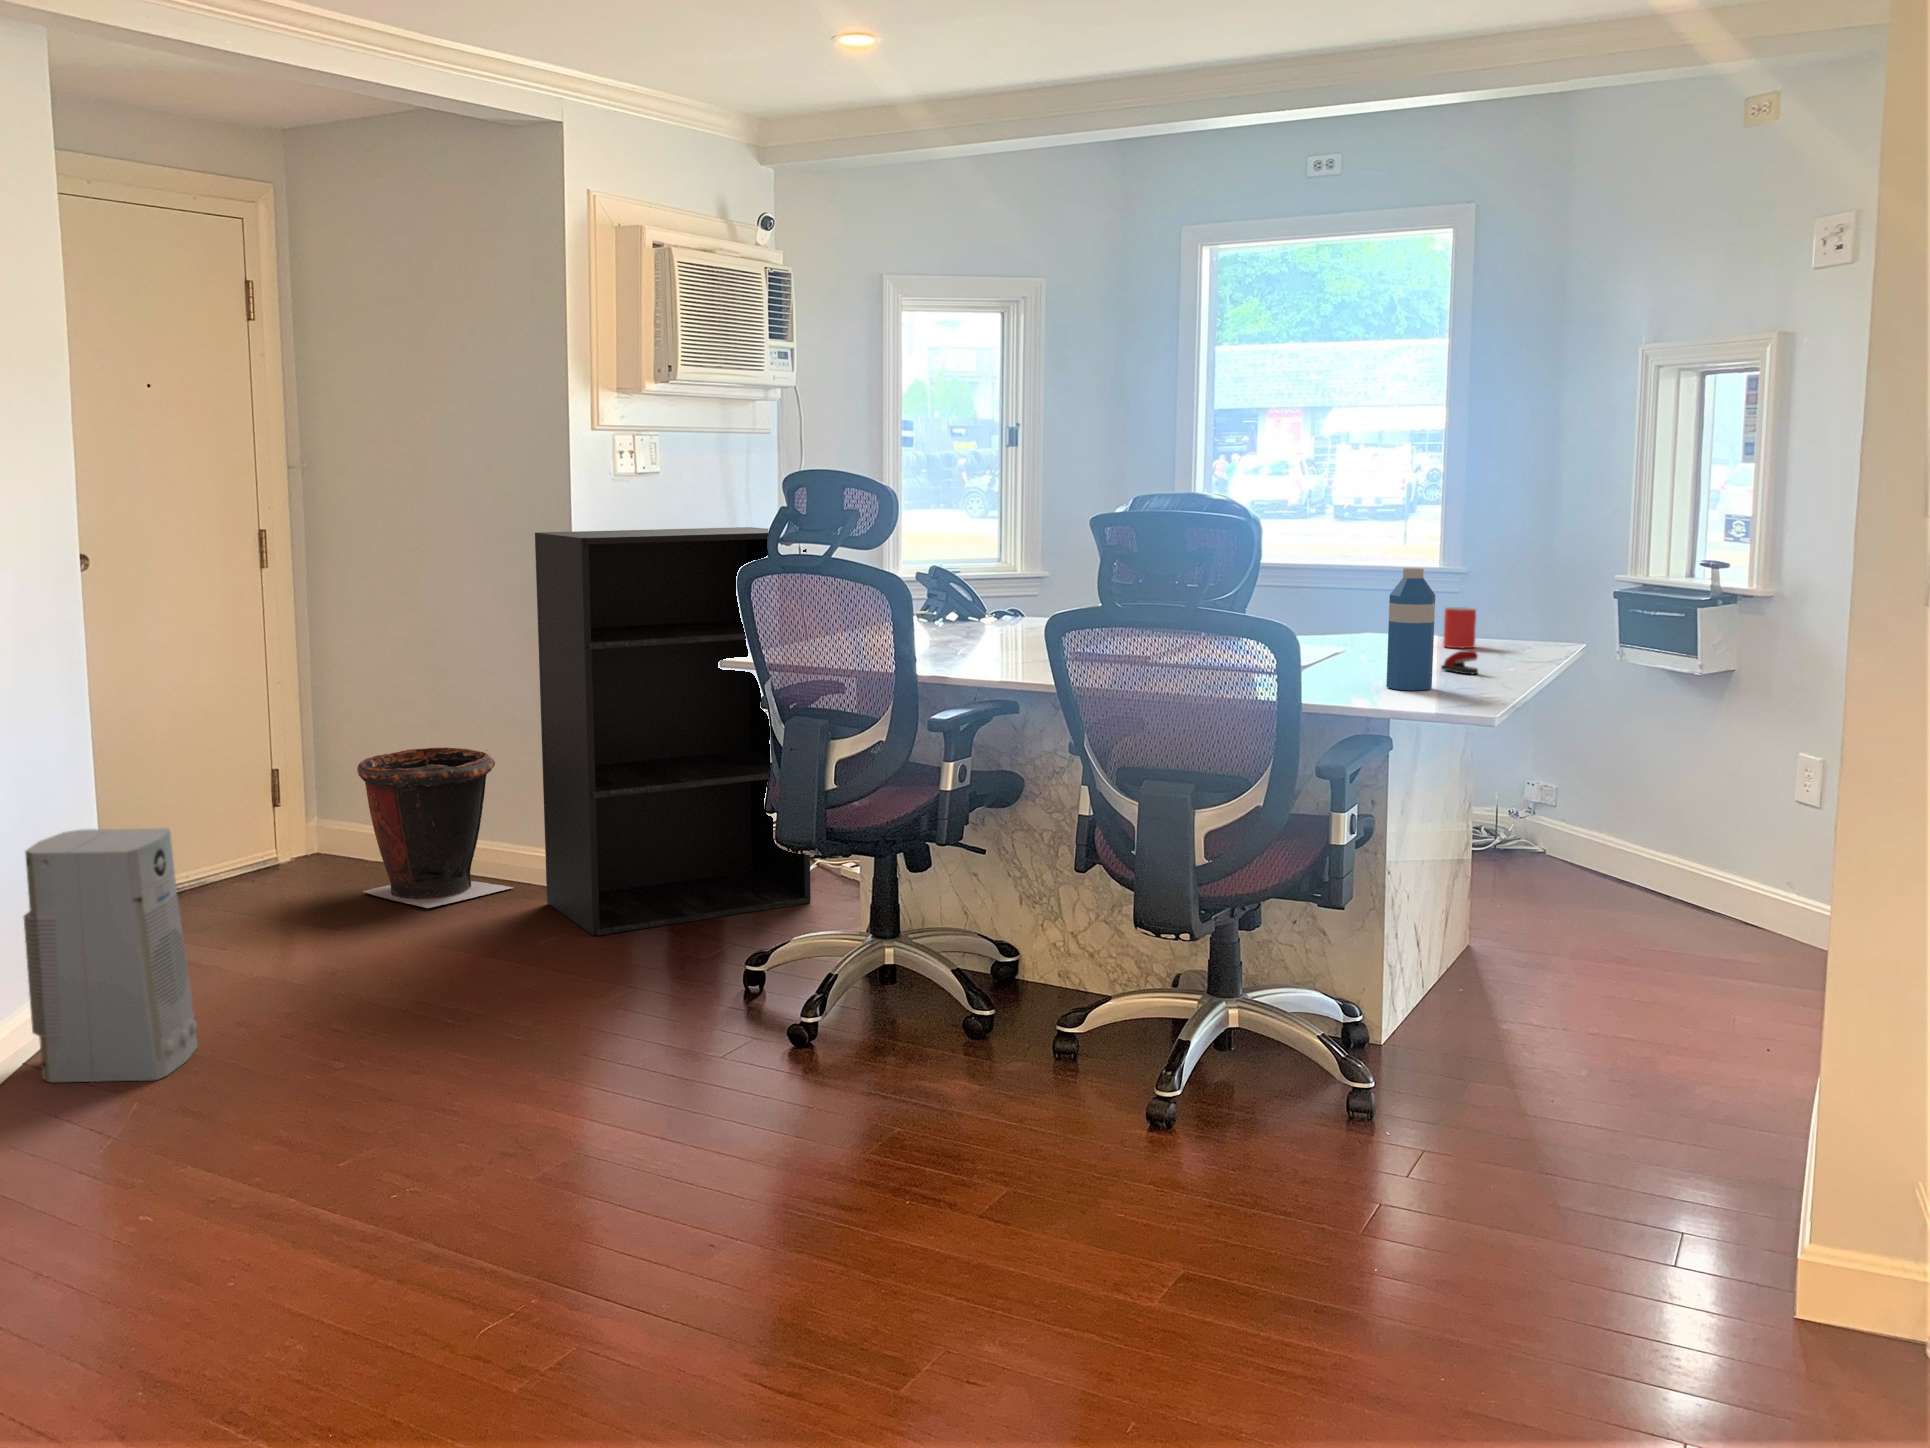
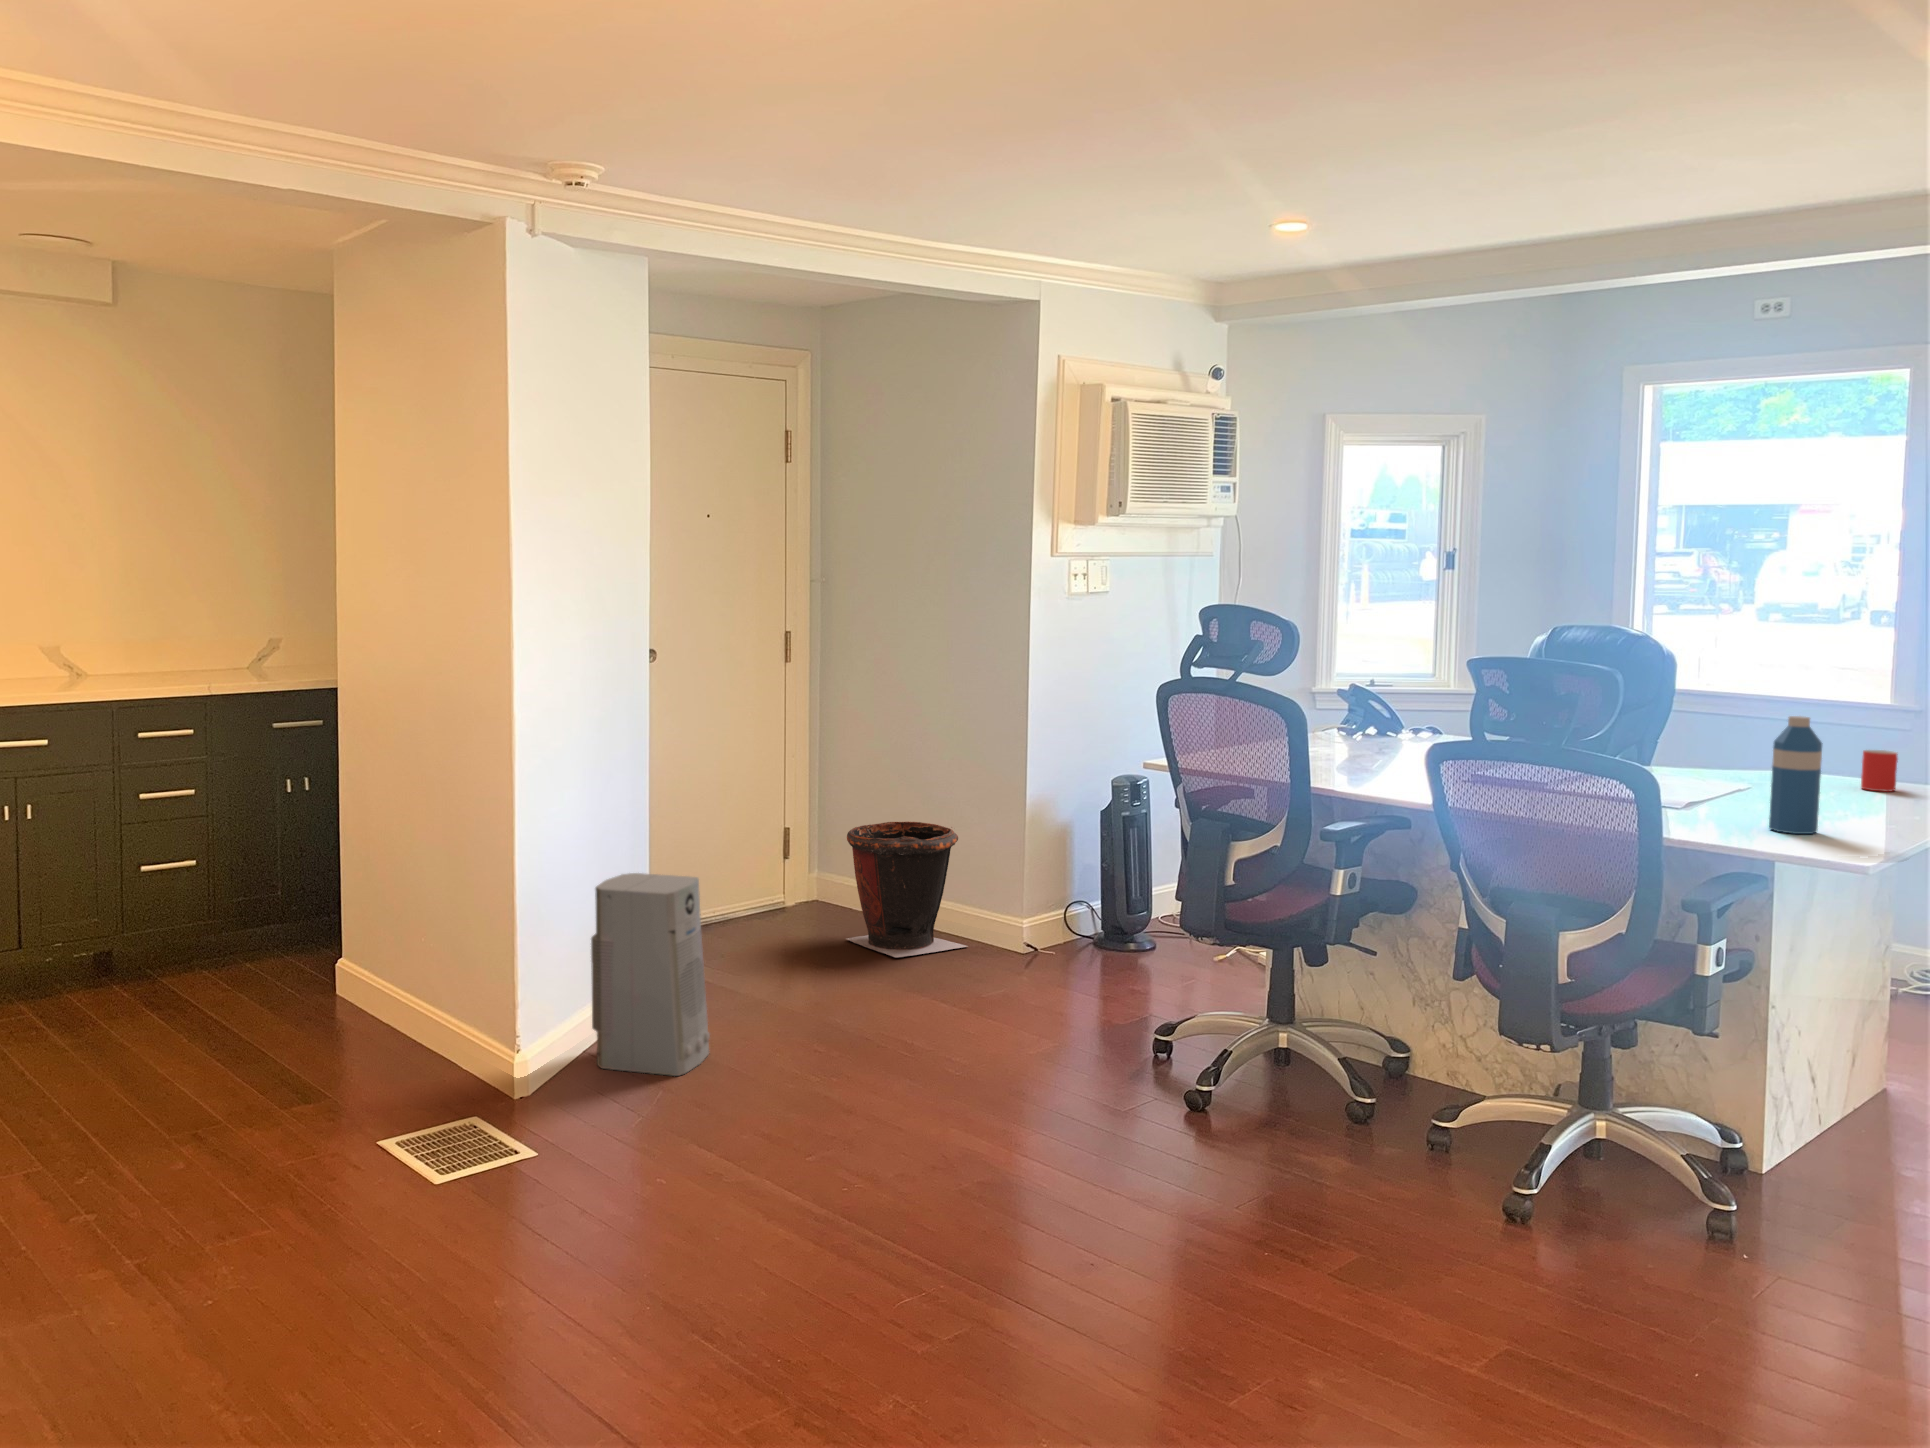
bookshelf: present [535,527,811,936] -> none [995,644,1233,995]
stapler: present [1441,650,1478,674] -> none [1840,797,1878,820]

